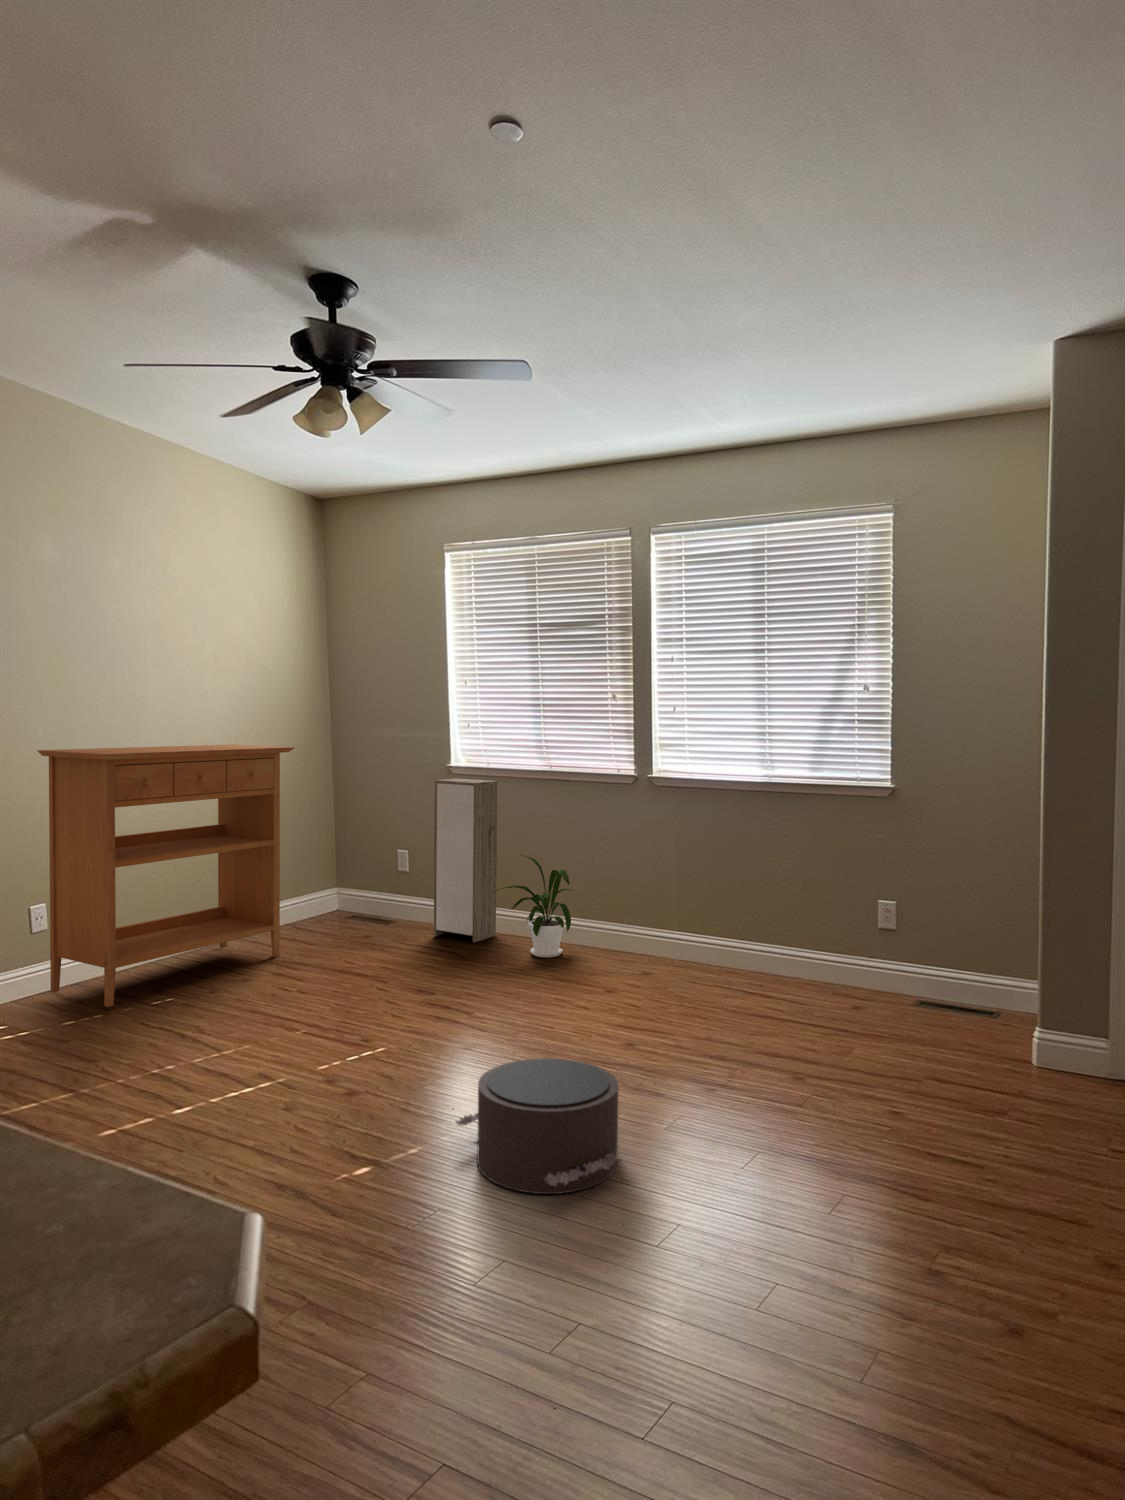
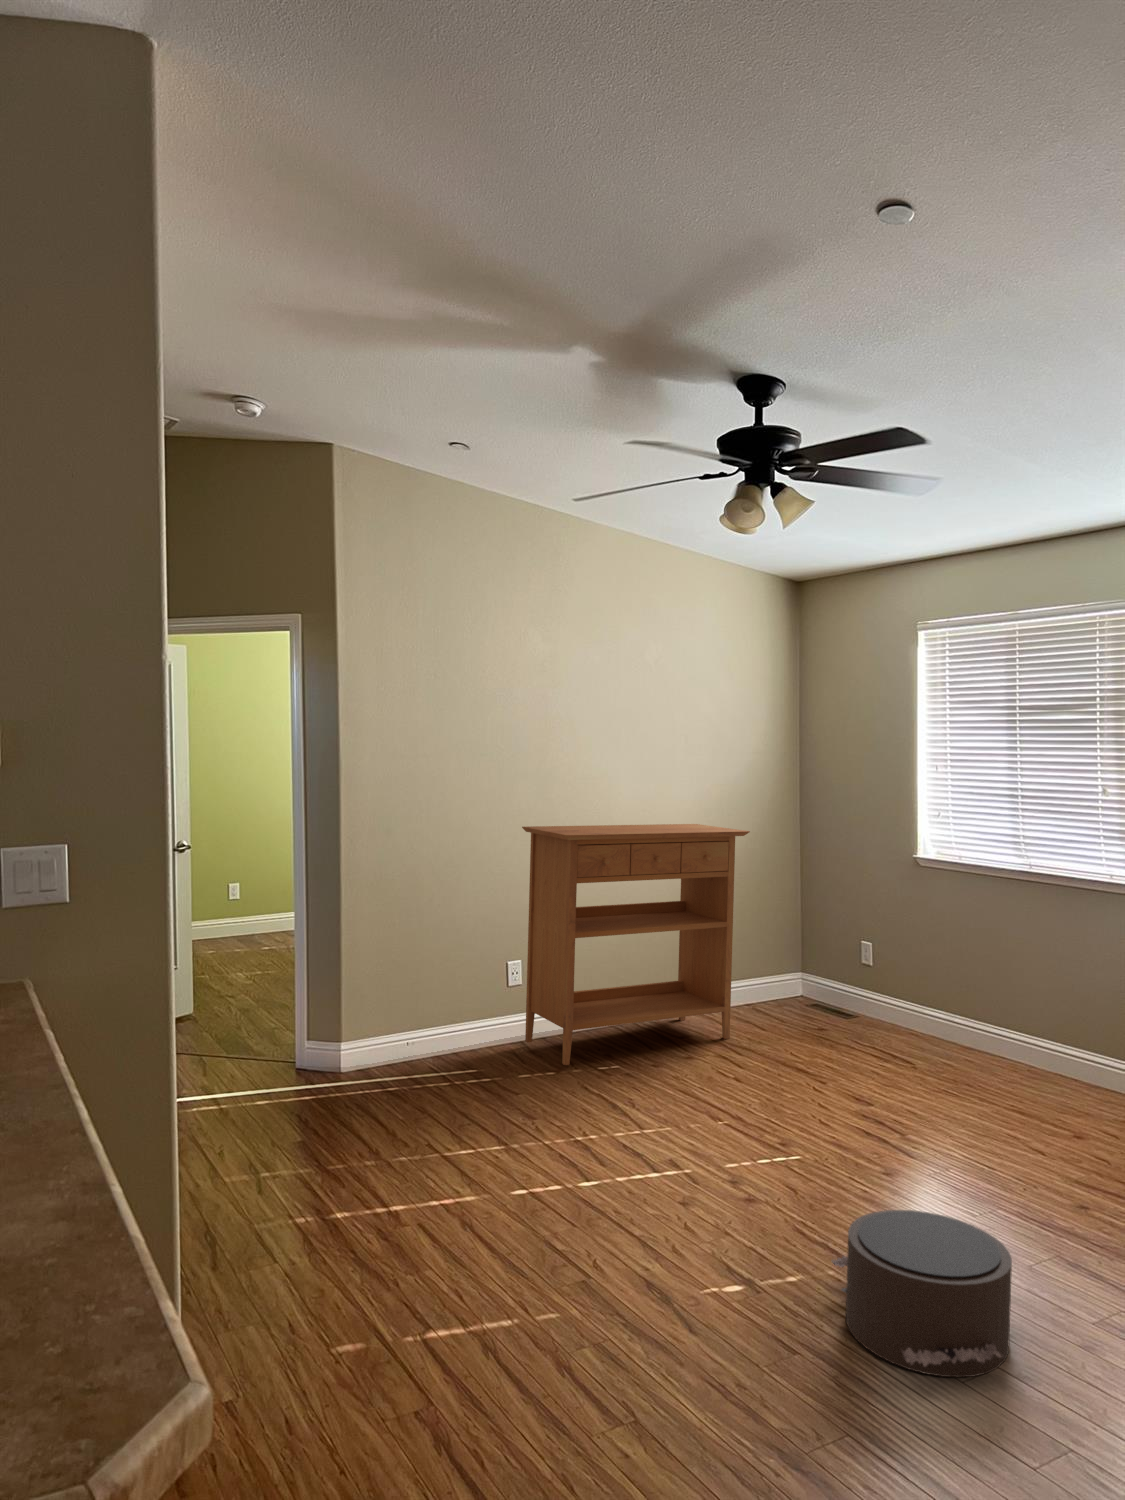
storage cabinet: present [434,779,497,942] -> none [892,872,968,1055]
house plant: present [498,855,572,957] -> none [949,965,1050,1088]

